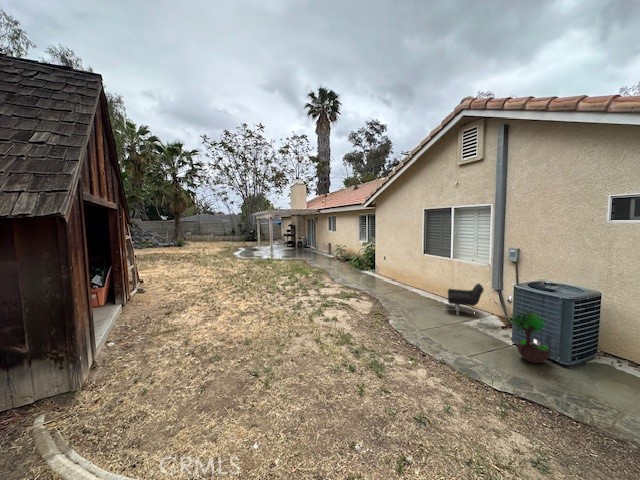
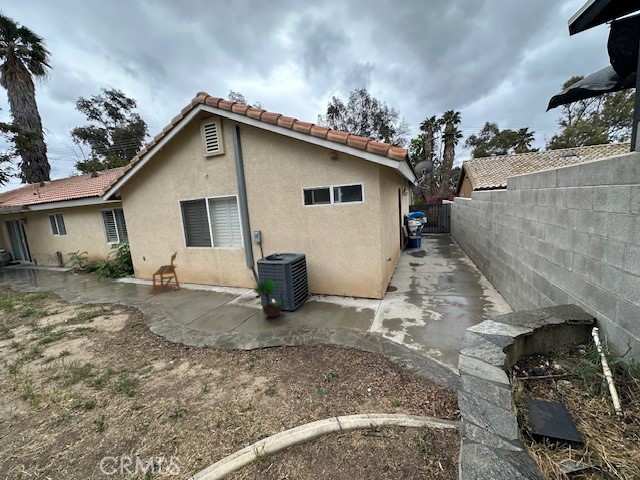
bench: none [390,255,415,293] -> present [153,252,180,295]
lounge chair: present [448,283,484,315] -> none [209,266,241,299]

